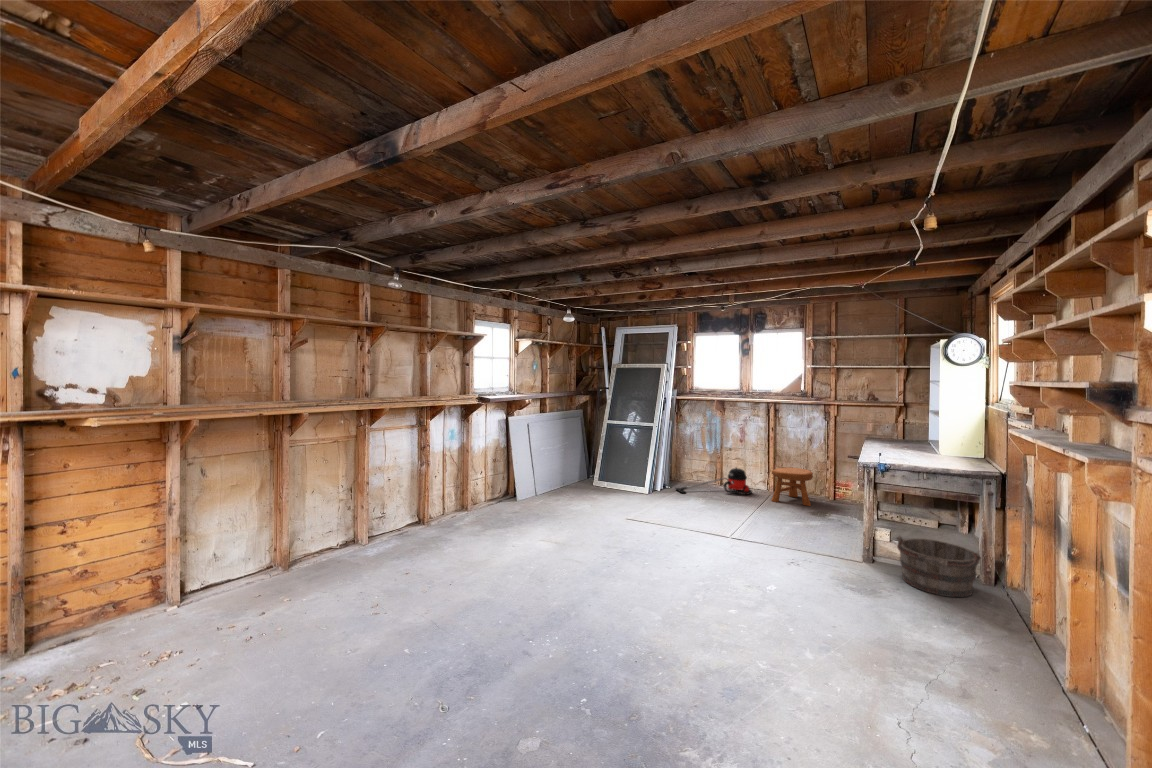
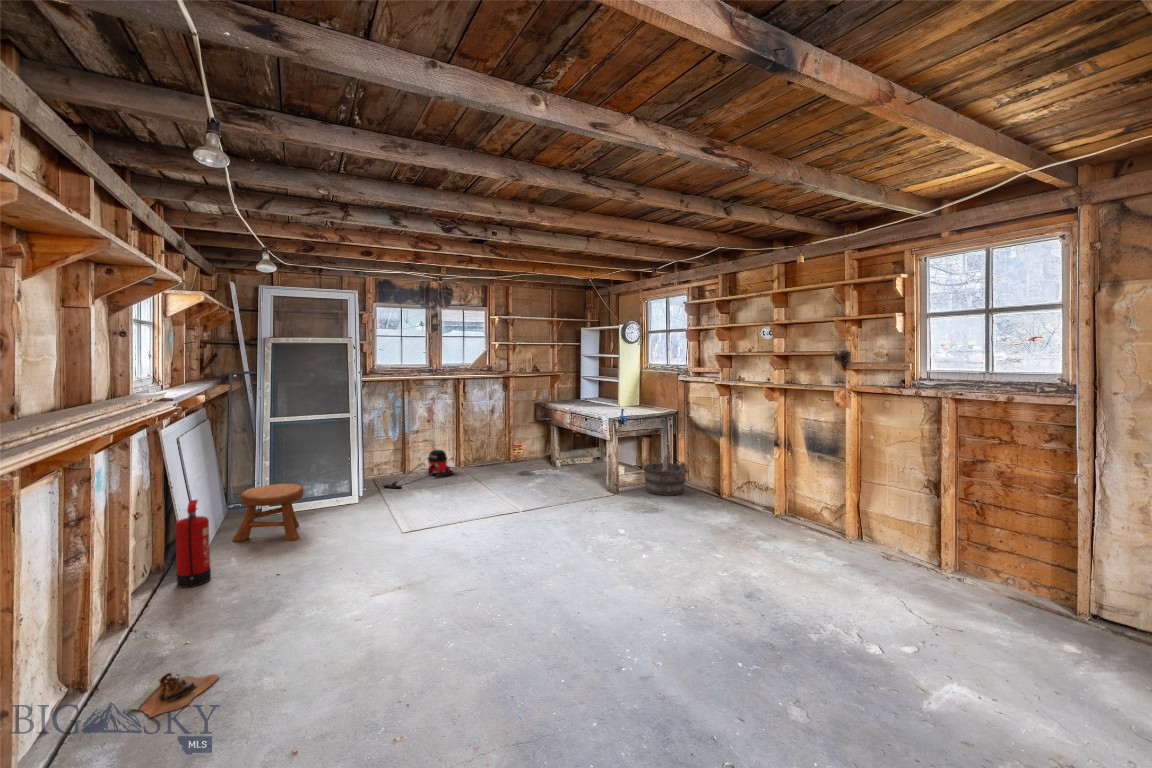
fire extinguisher: none [482,460,500,507] -> present [175,500,211,588]
stool: present [771,467,813,506] -> present [233,484,303,541]
boots: none [380,528,414,544] -> present [128,673,218,717]

